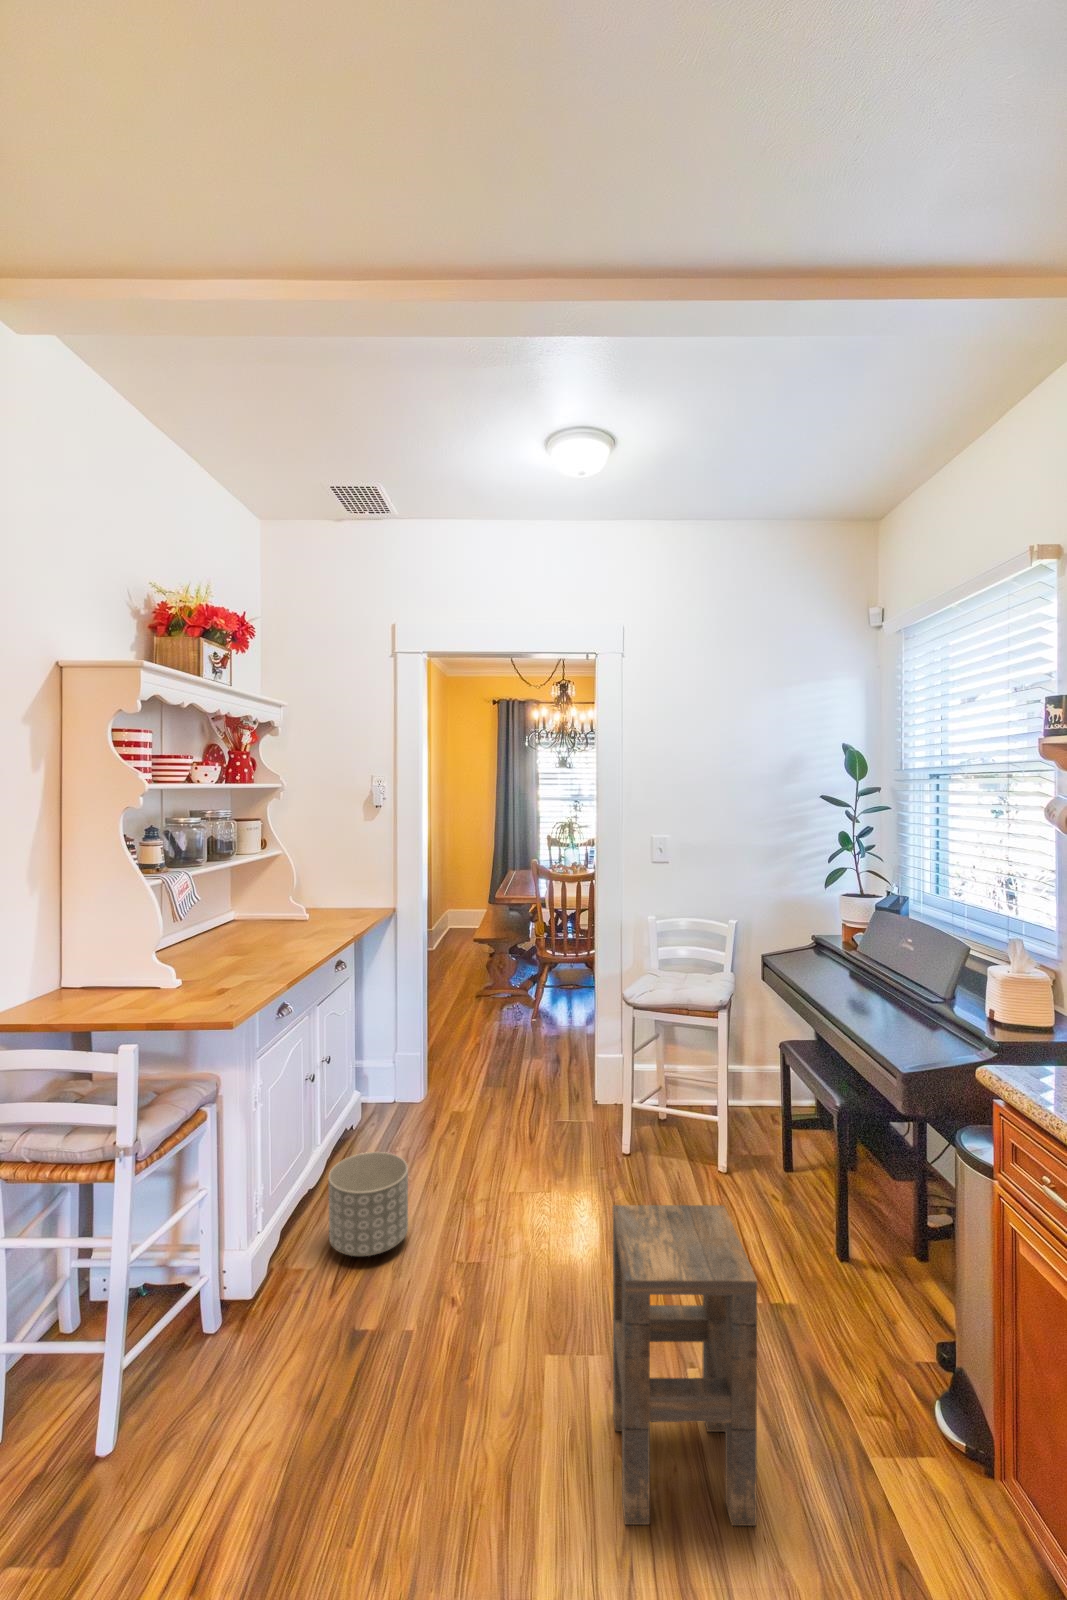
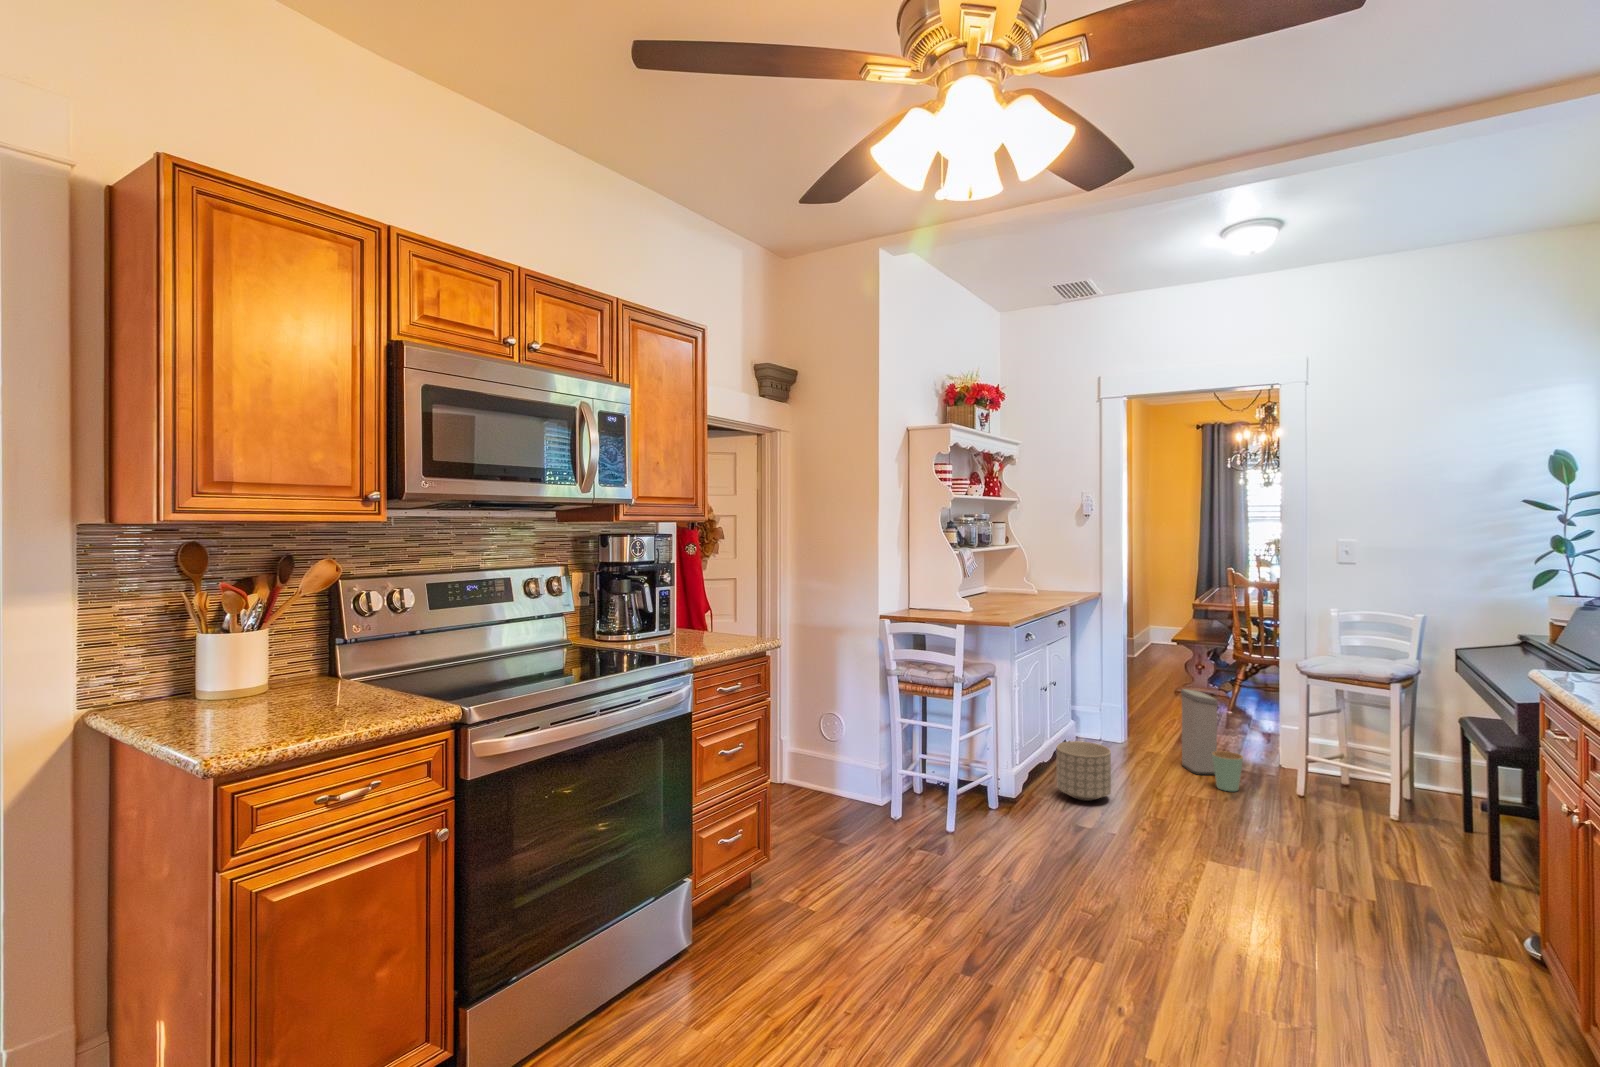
trash can: none [493,1033,567,1172] -> present [1181,689,1243,791]
side table: present [612,1205,757,1526] -> none [1249,753,1344,941]

